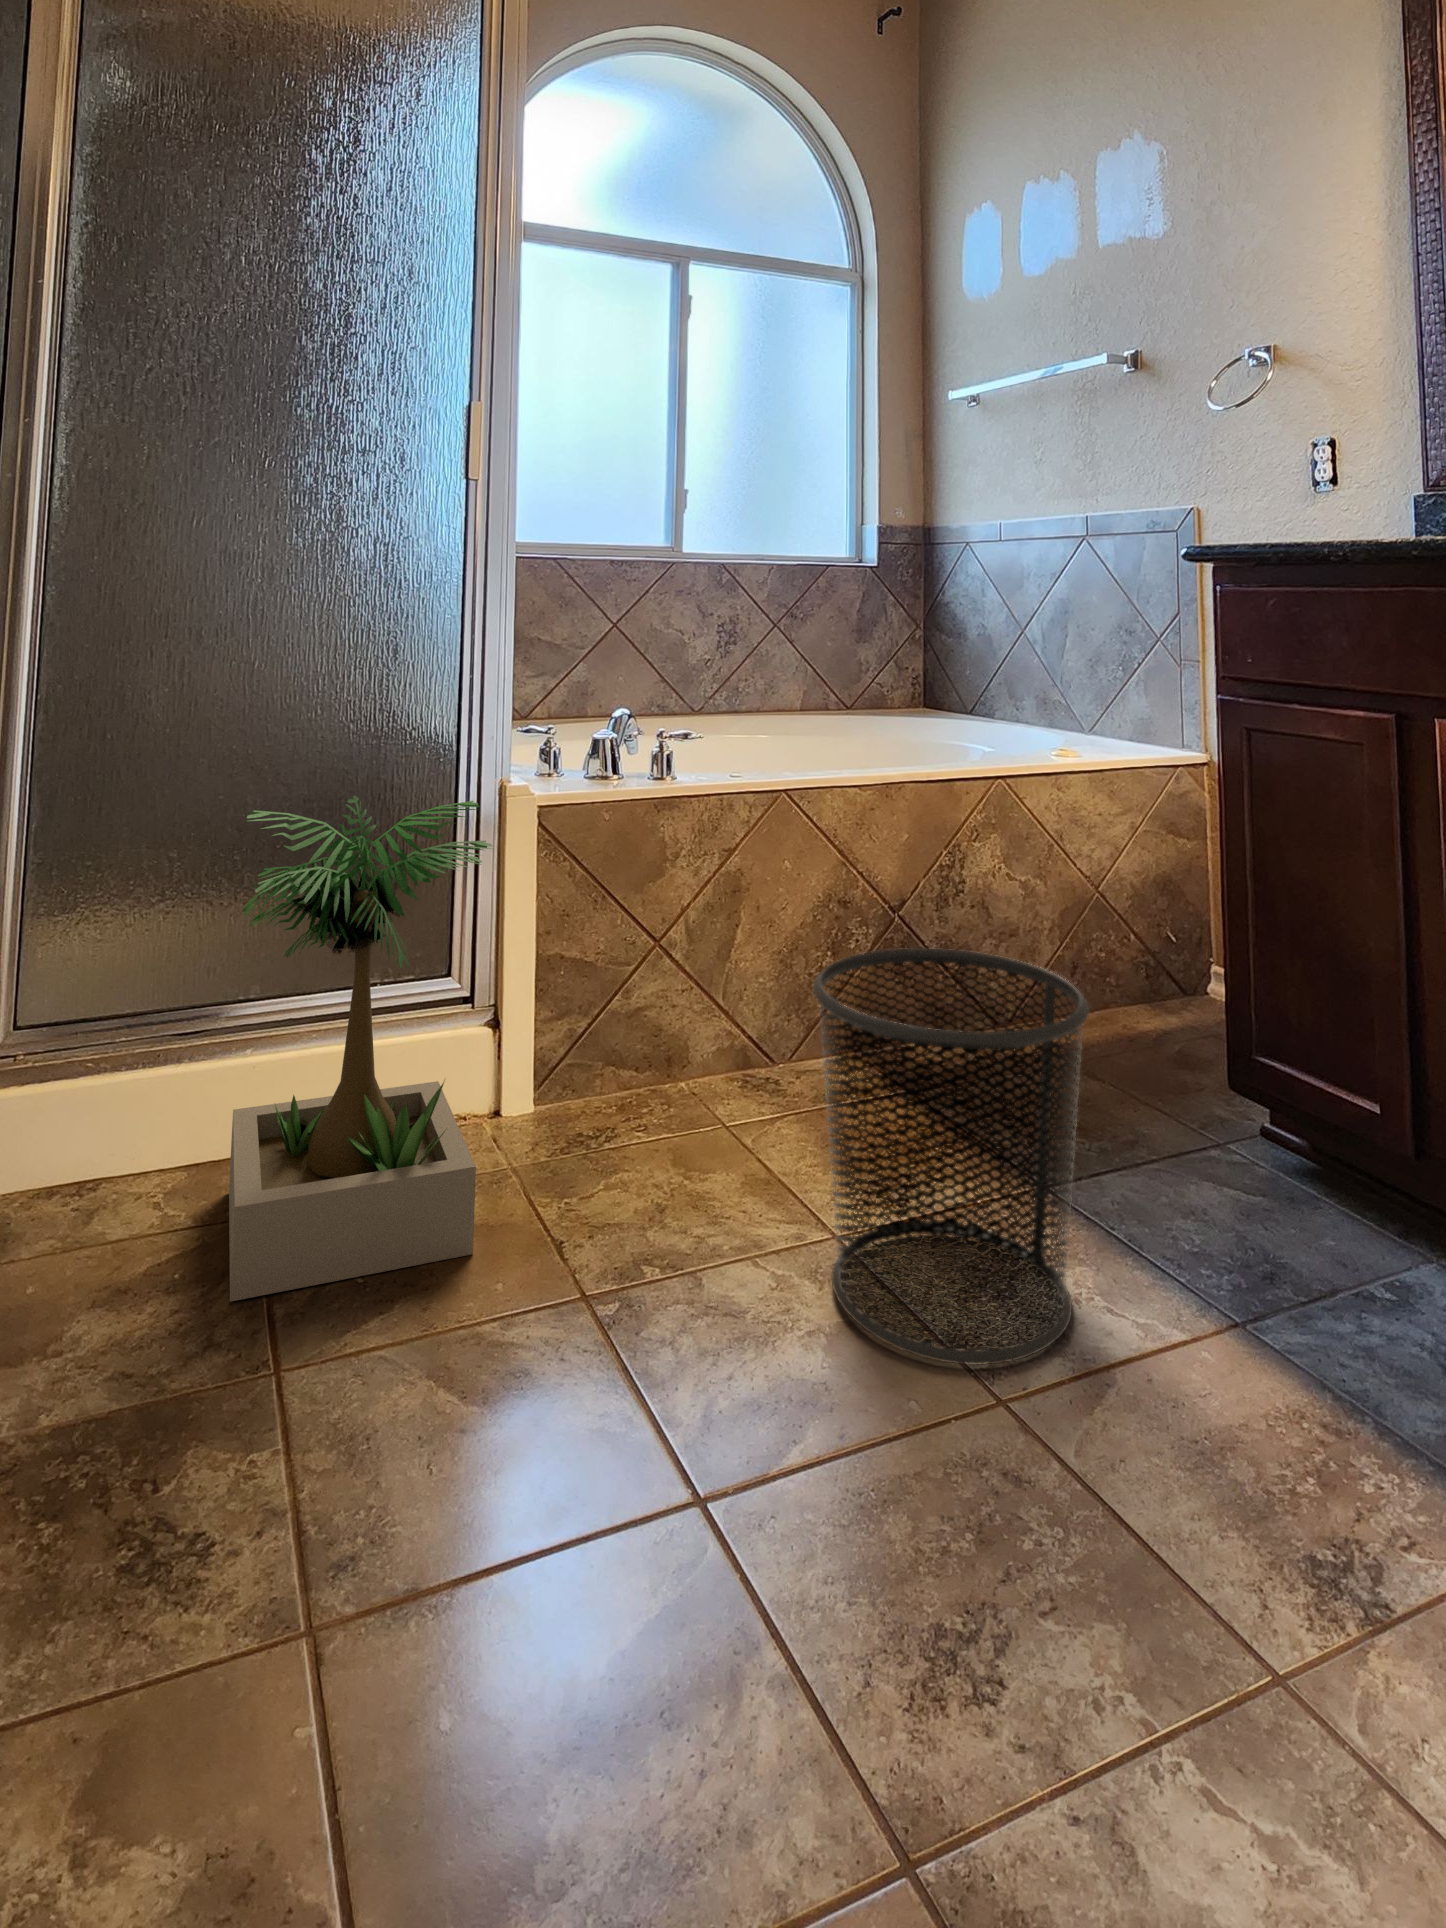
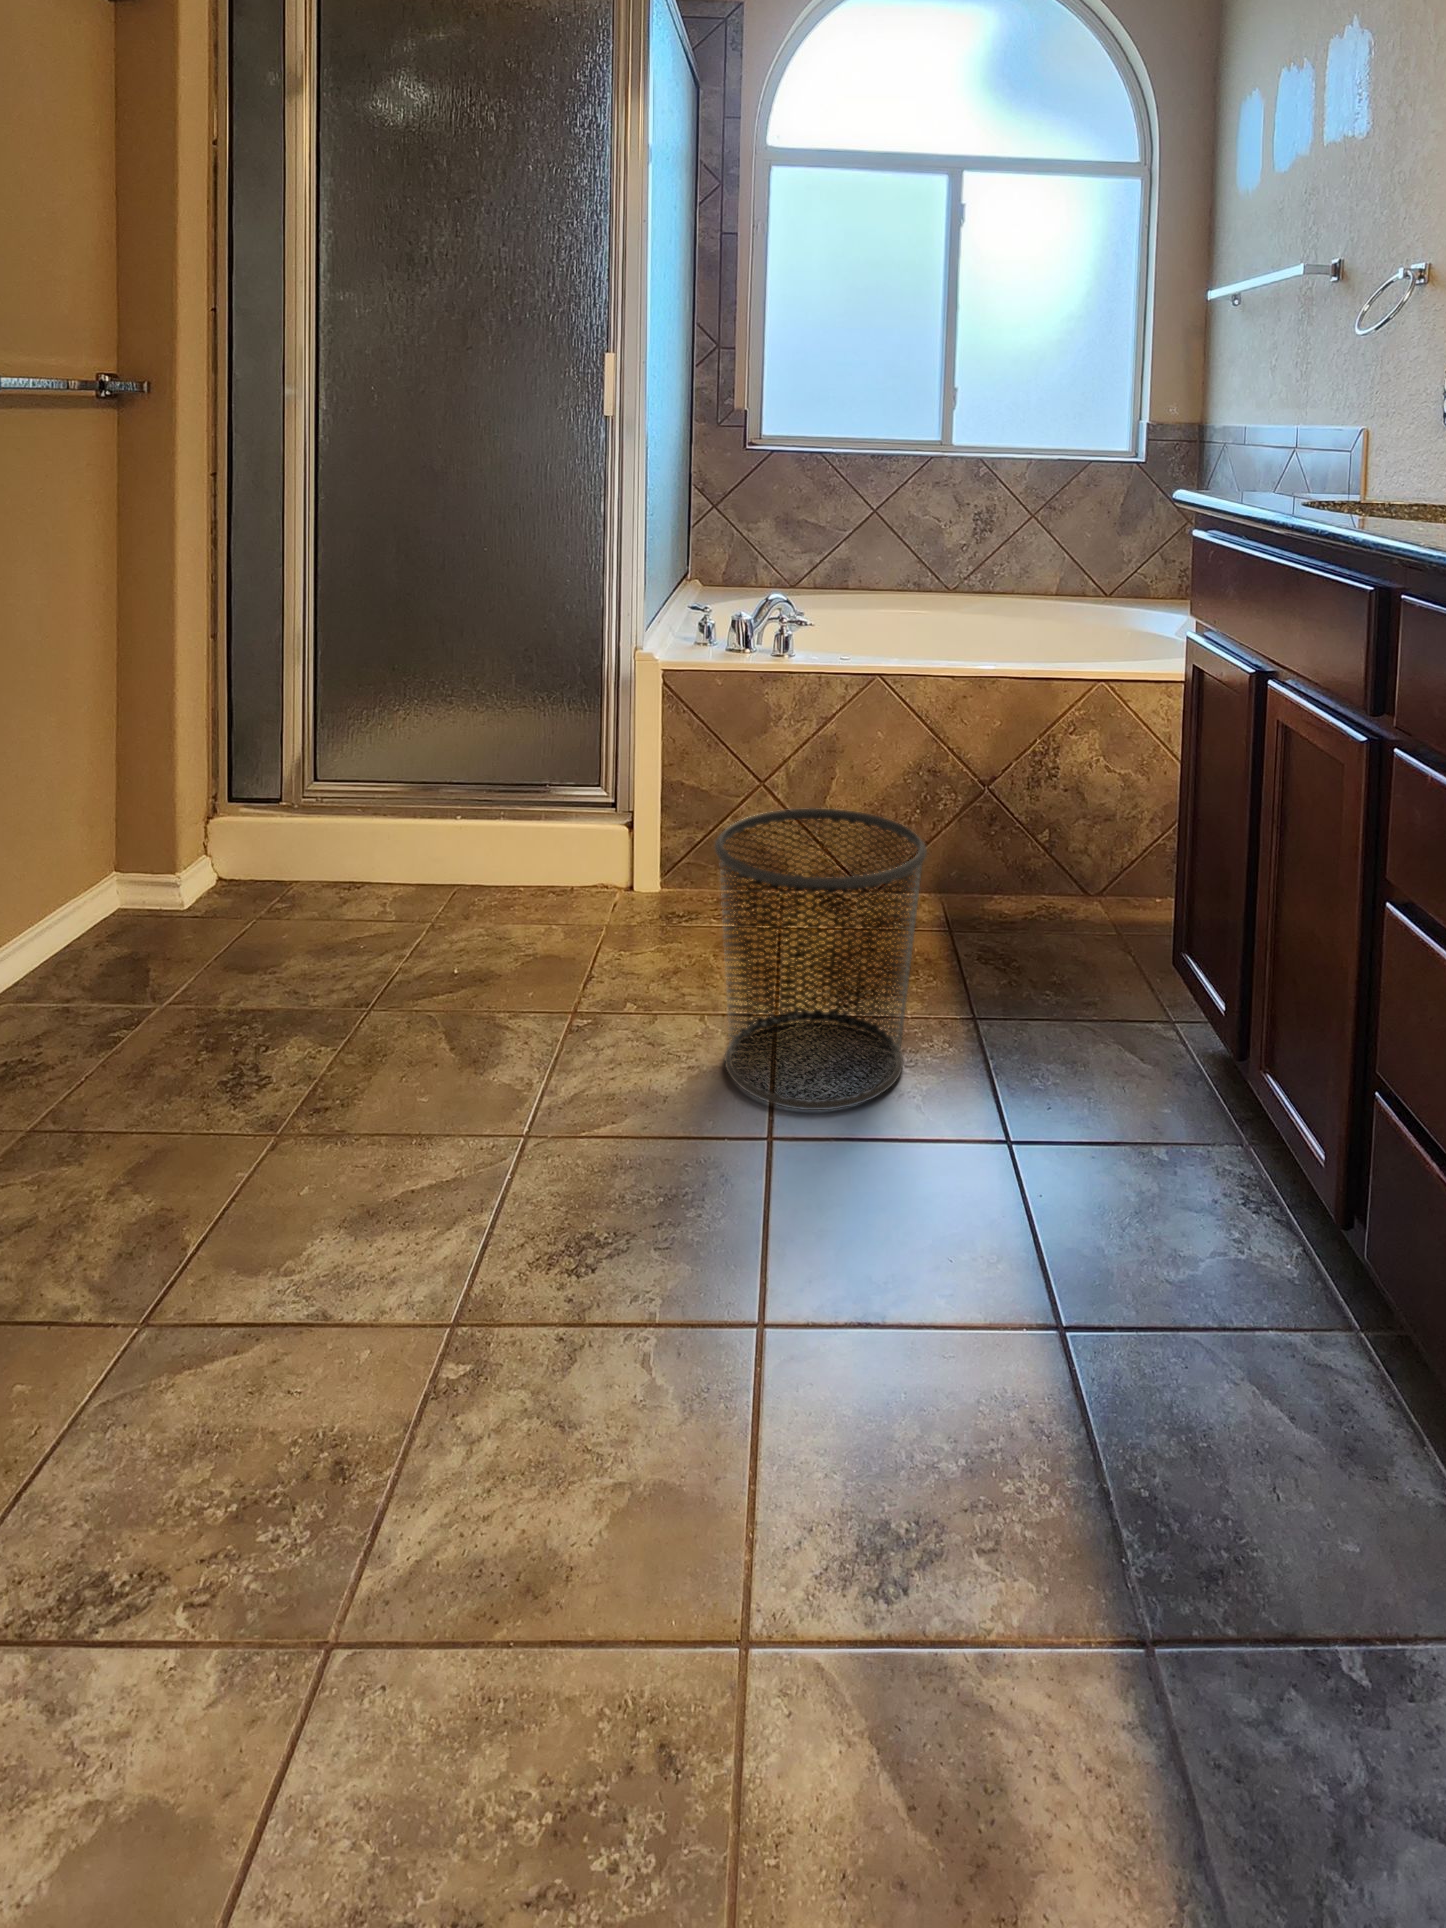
potted plant: present [229,796,492,1302] -> none [378,647,608,972]

